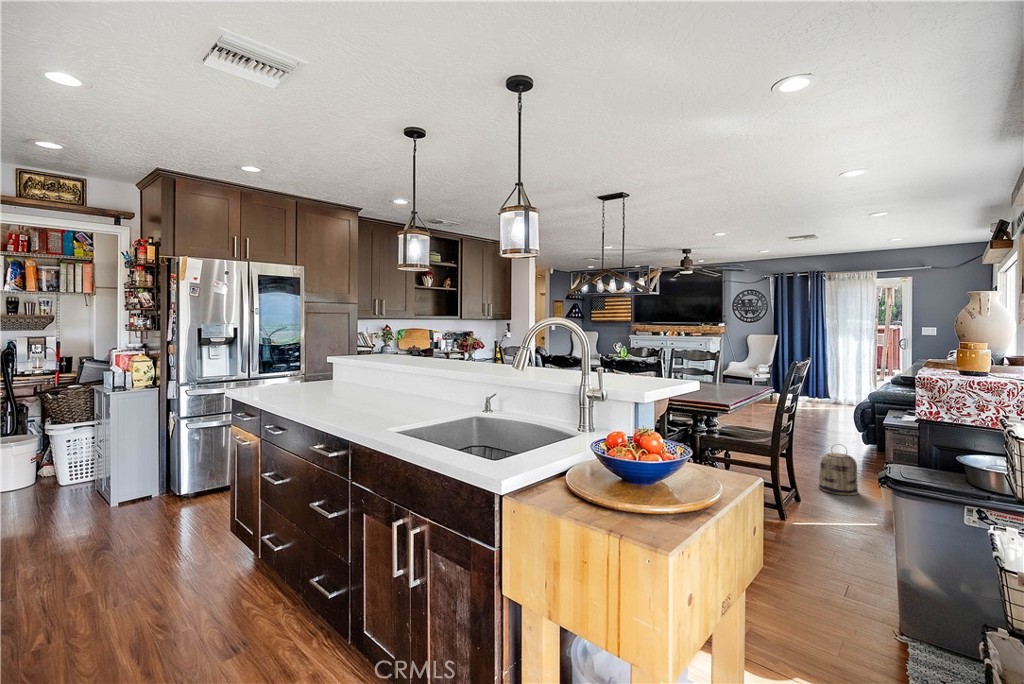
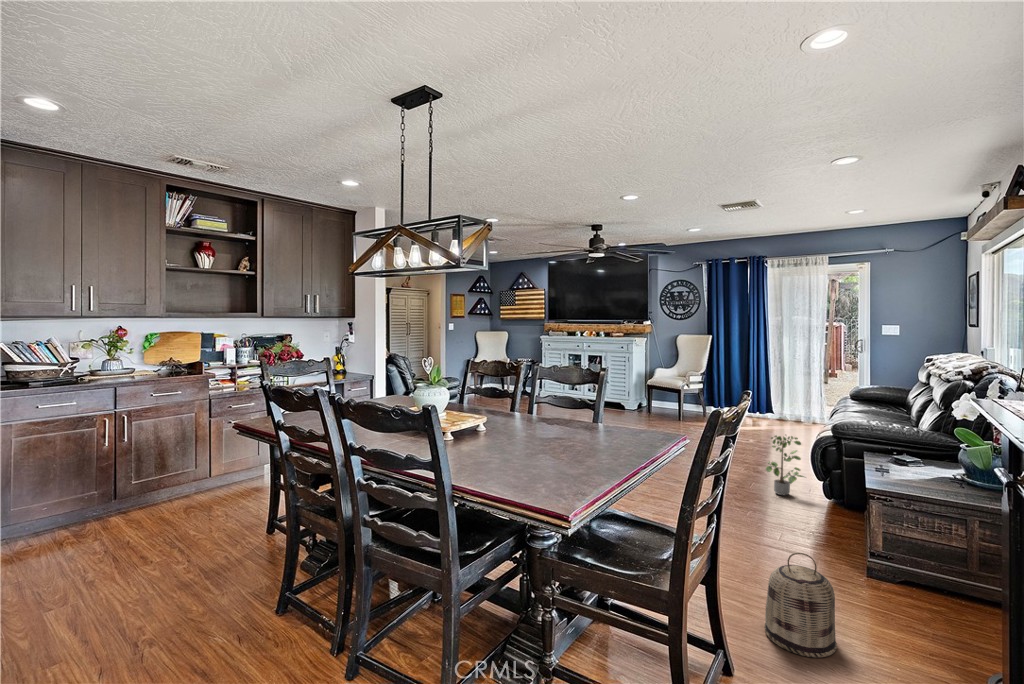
potted plant: none [822,400,851,442] -> present [766,436,804,495]

